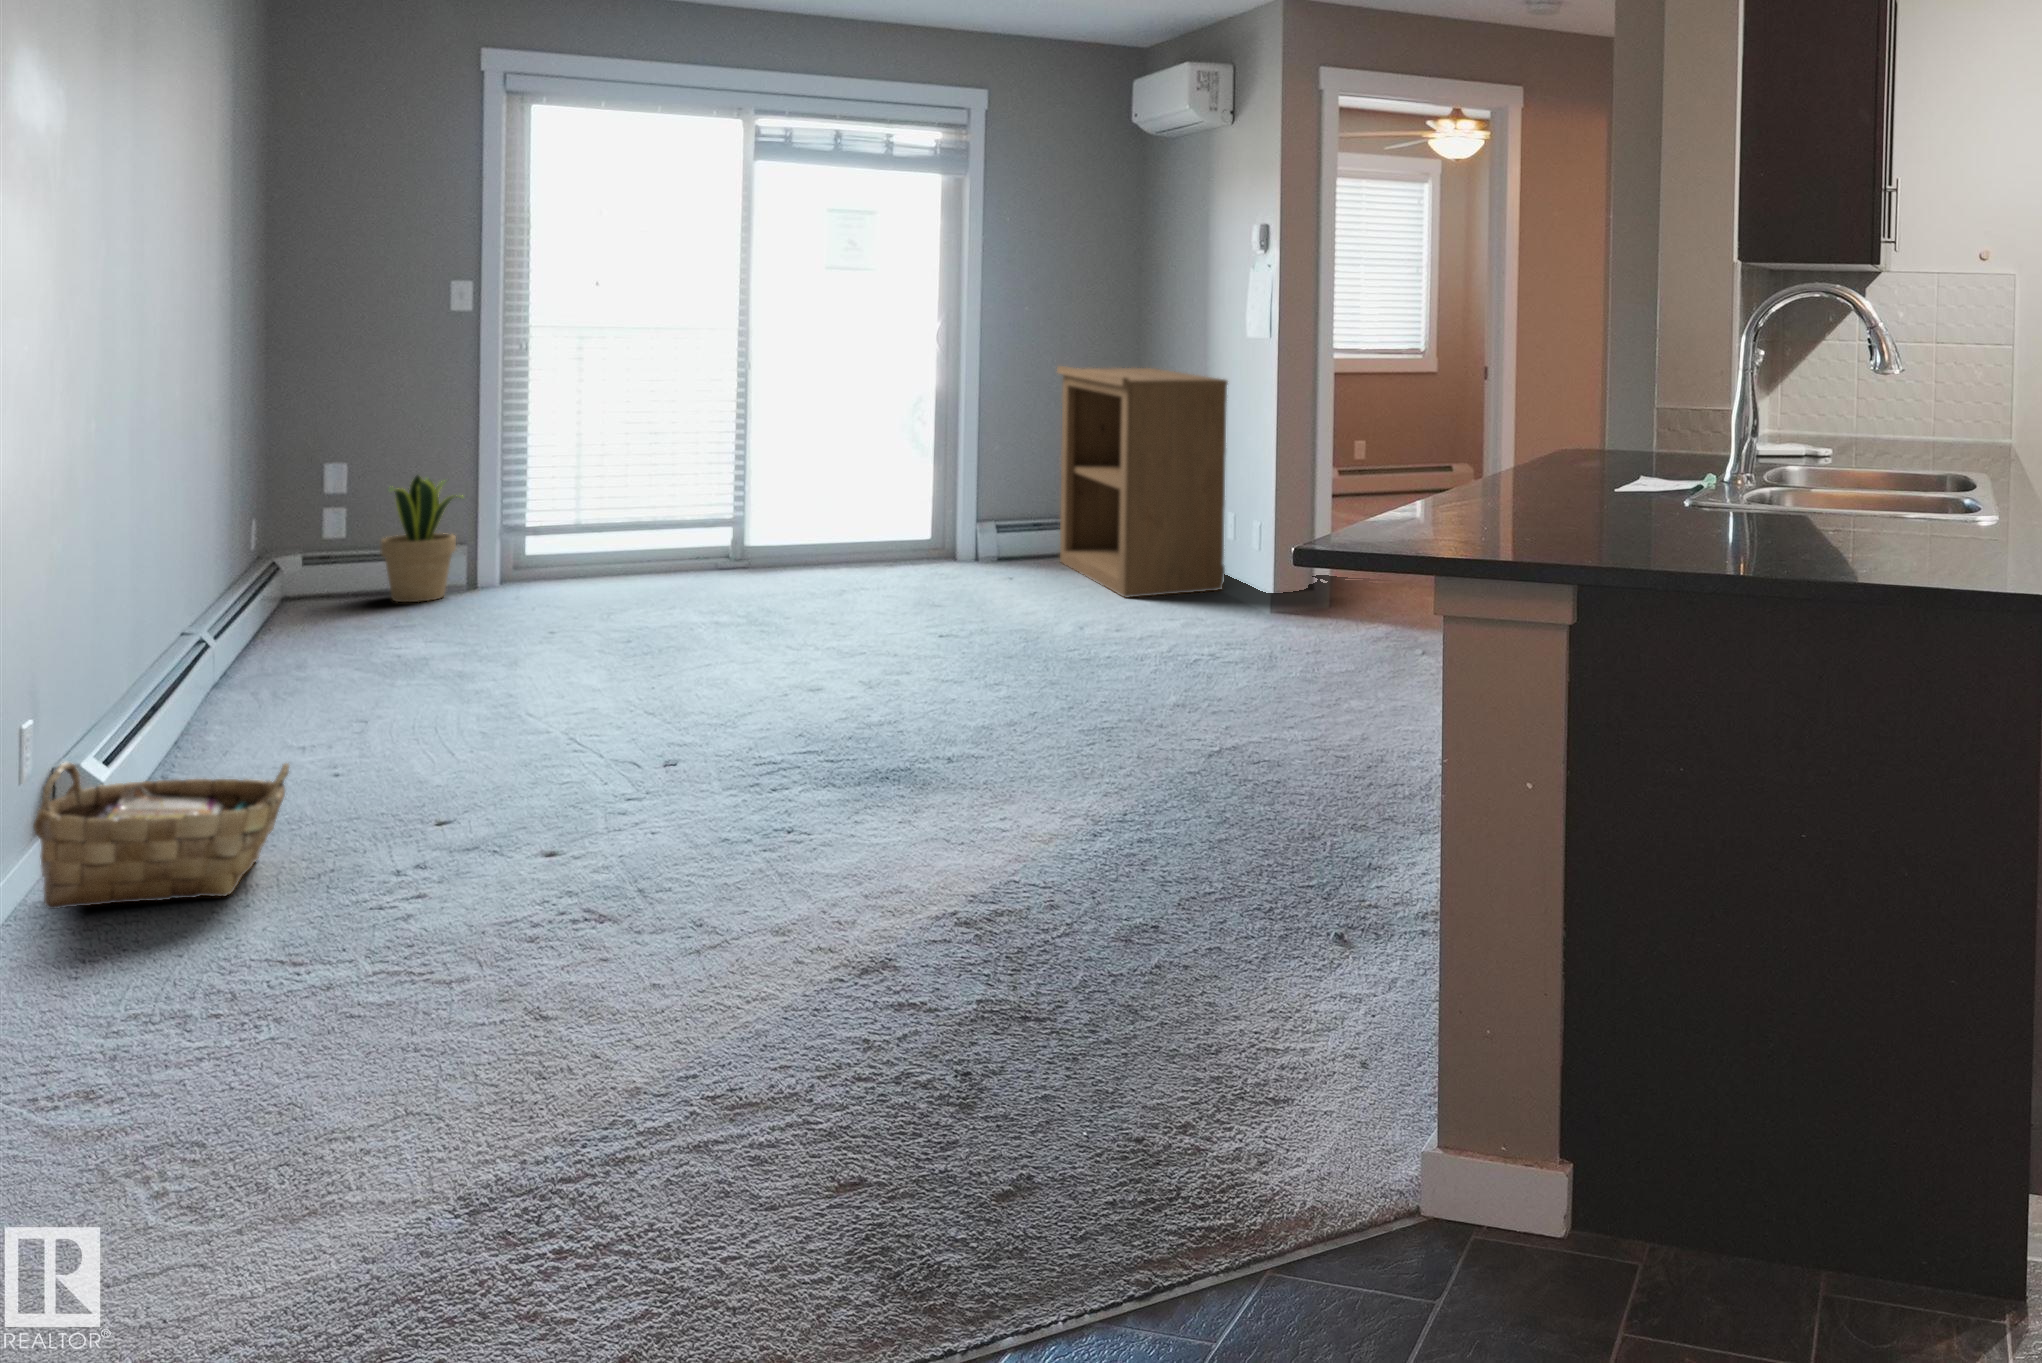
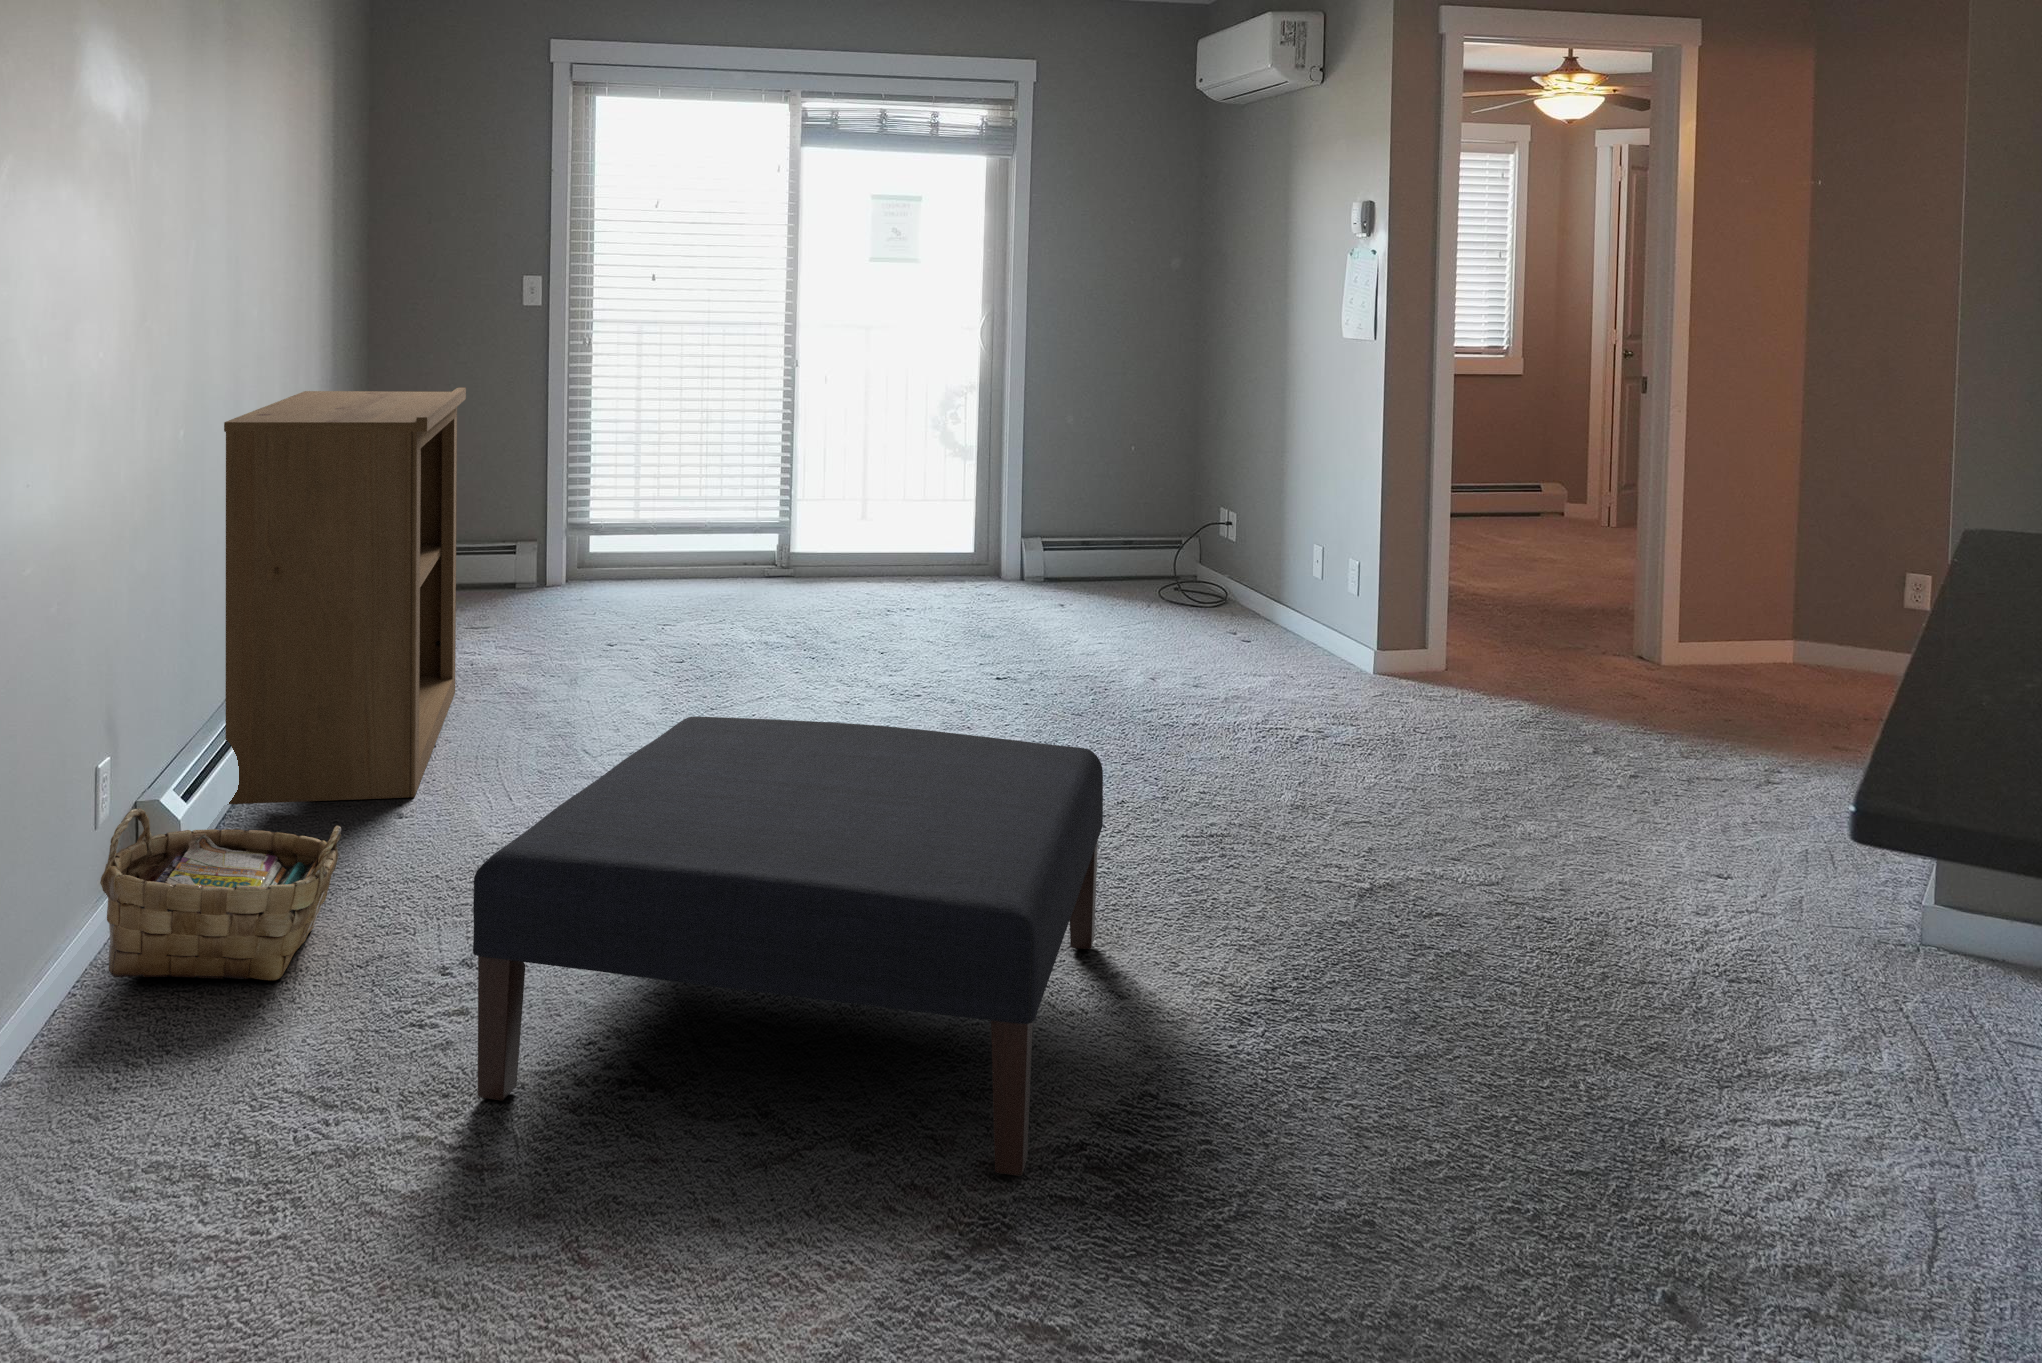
bookshelf: present [1057,366,1228,598] -> present [224,388,466,804]
potted plant: present [380,475,463,602] -> none [463,470,535,598]
ottoman: none [439,646,995,942] -> present [473,717,1103,1176]

